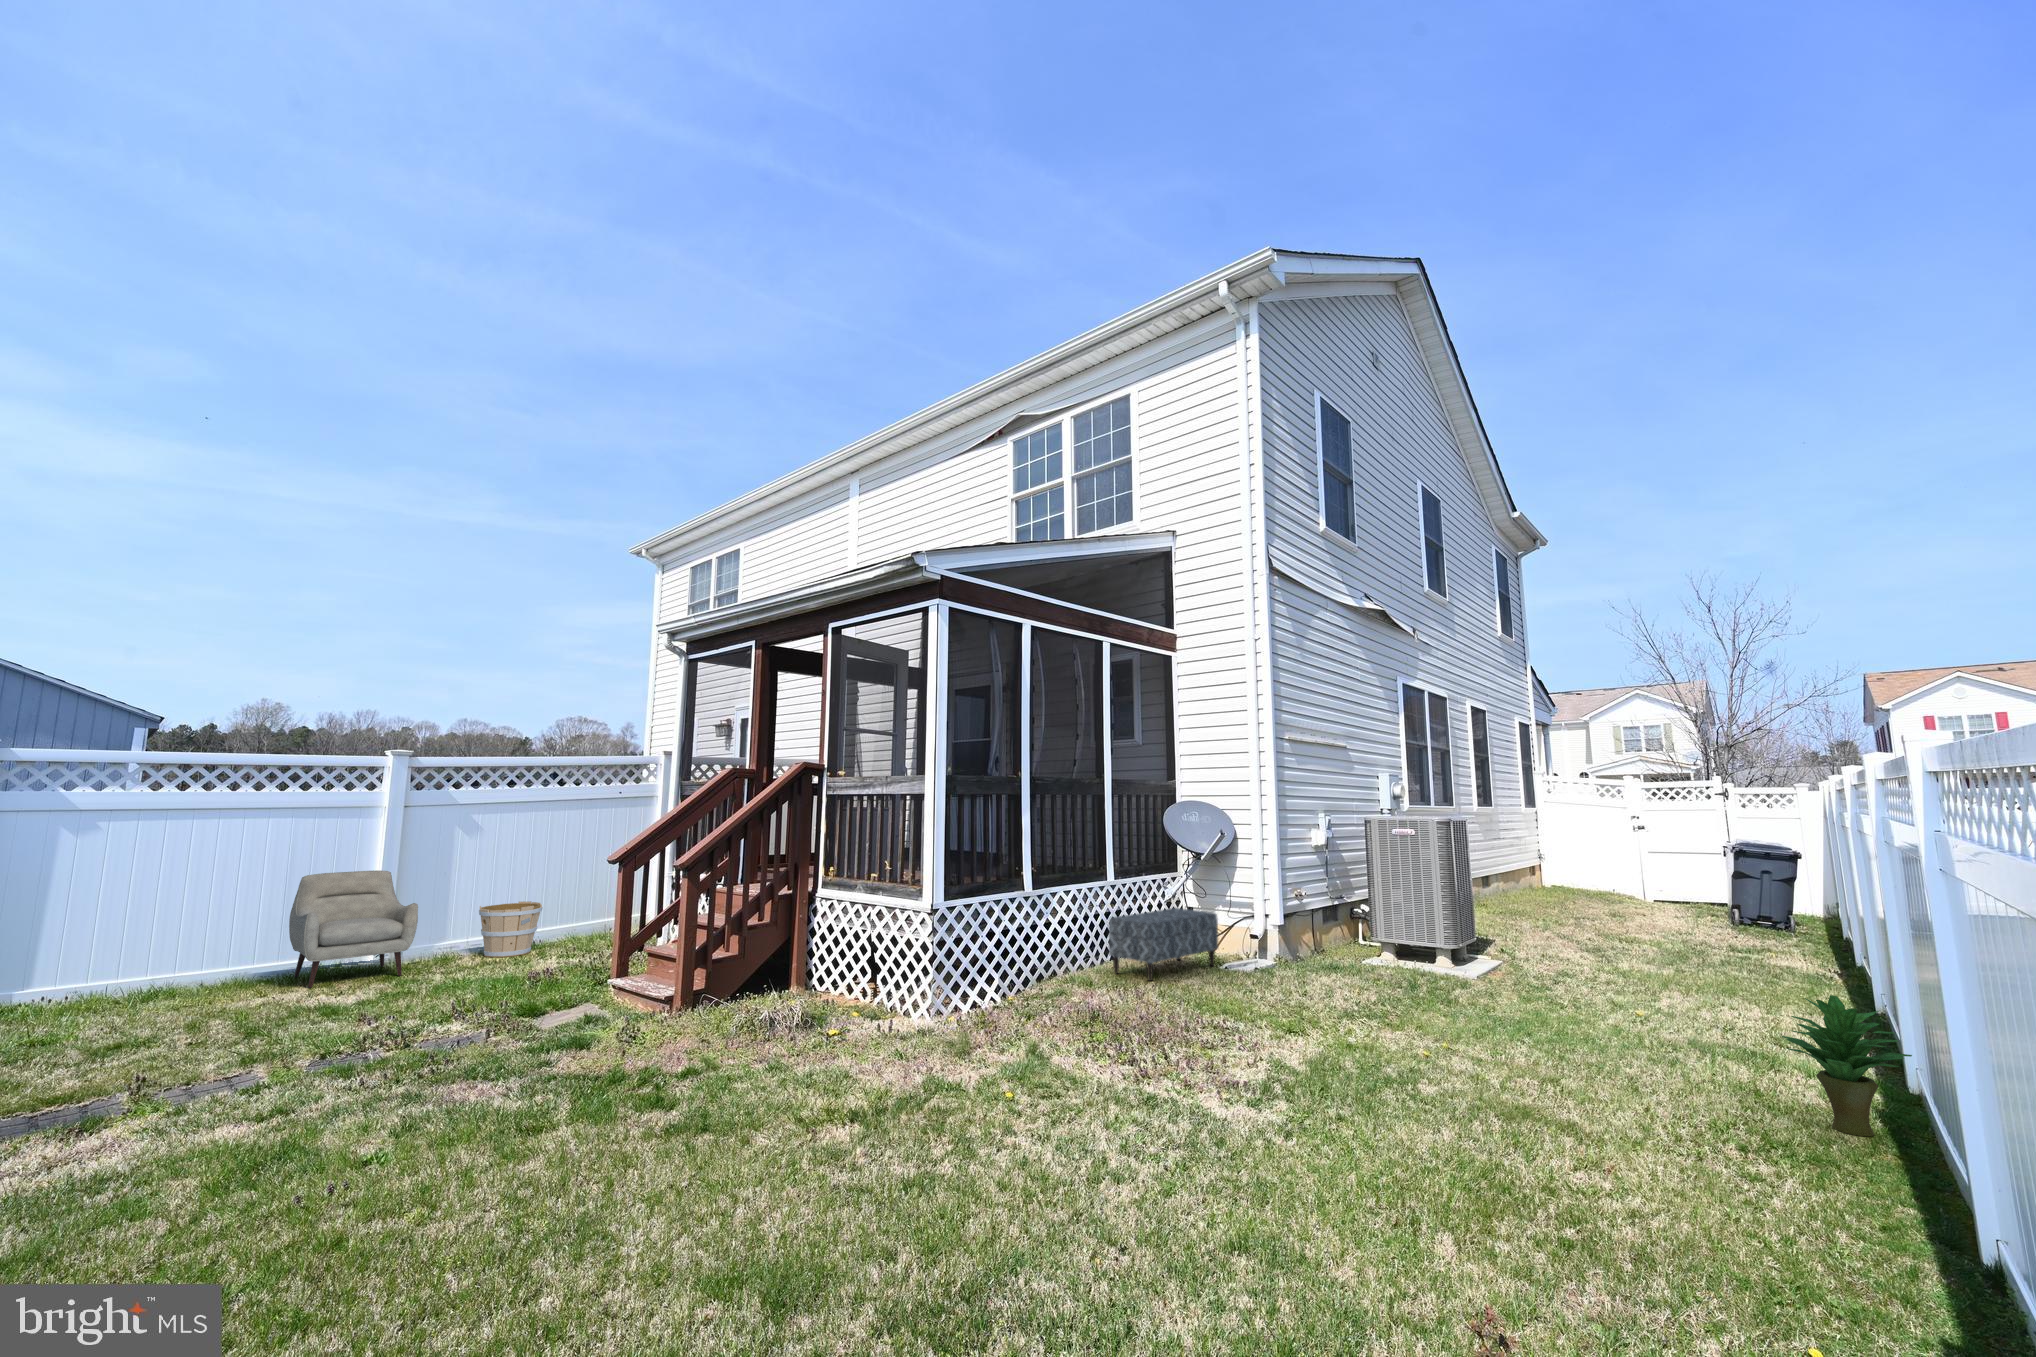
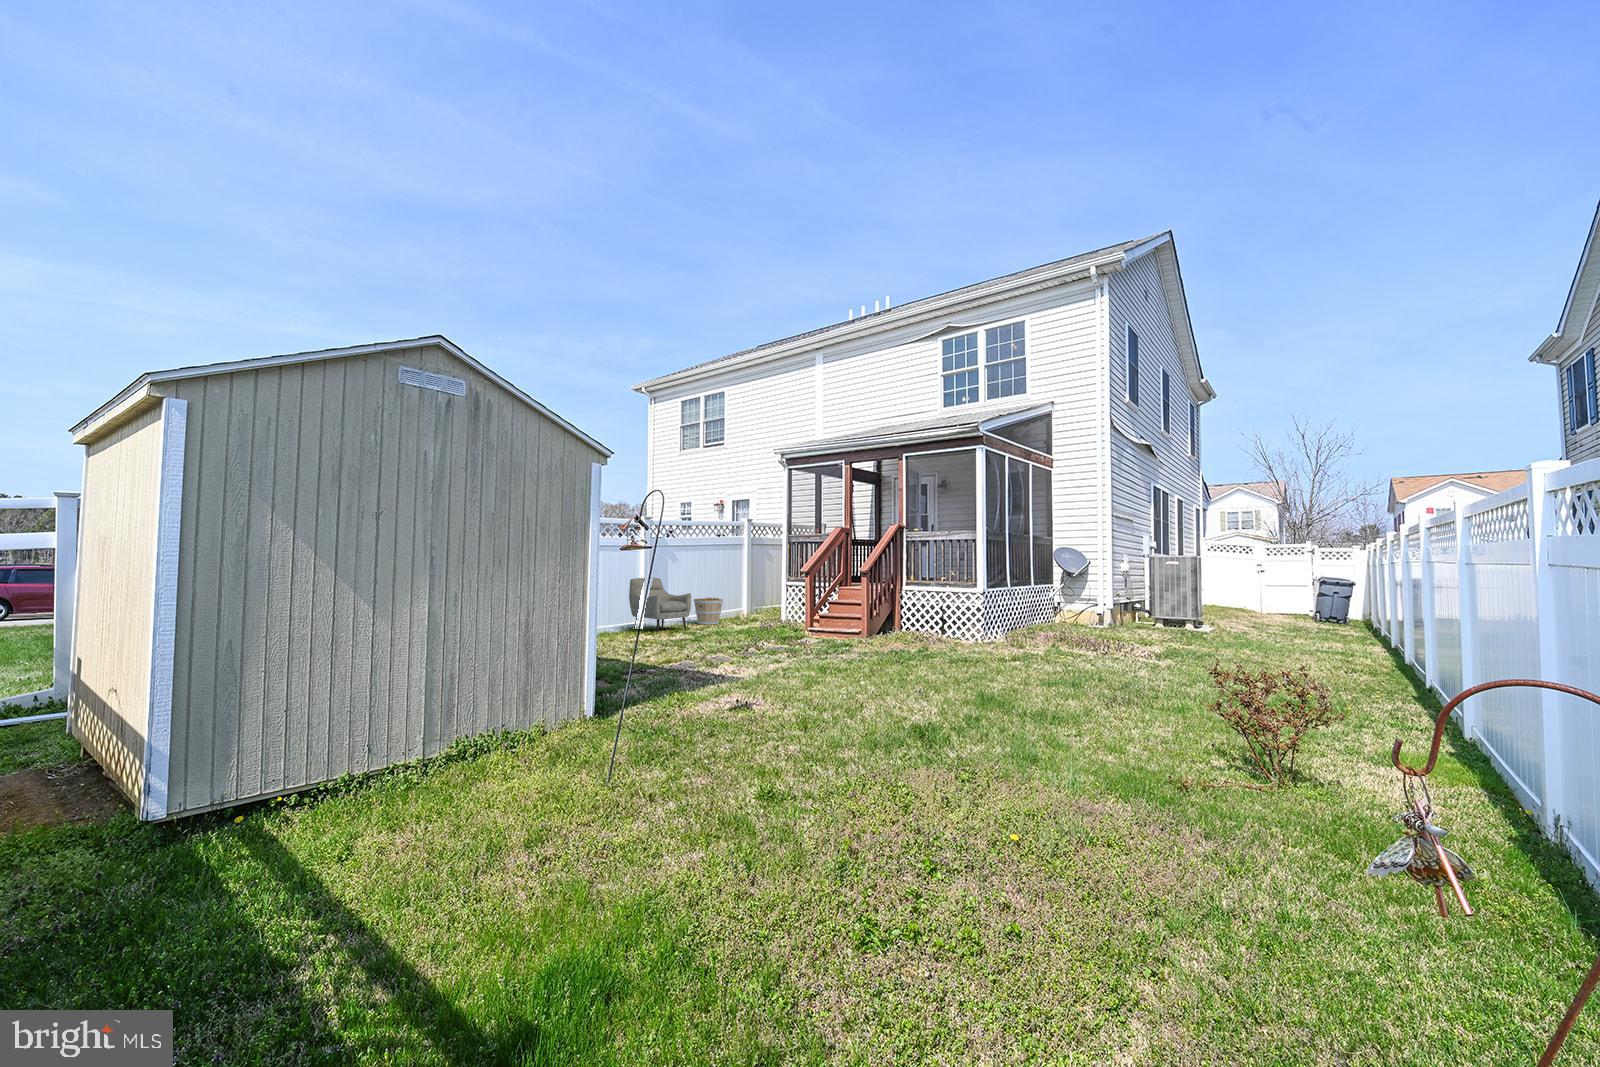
bench: present [1109,908,1218,981] -> none [1033,602,1081,633]
potted plant: present [1782,995,1912,1136] -> none [1366,614,1414,663]

